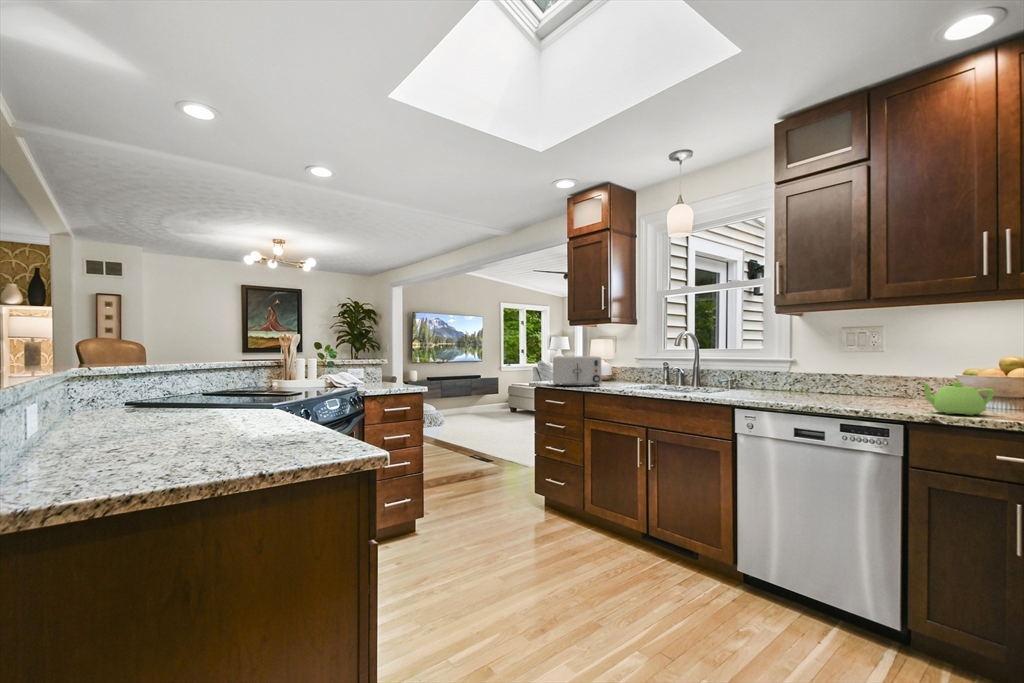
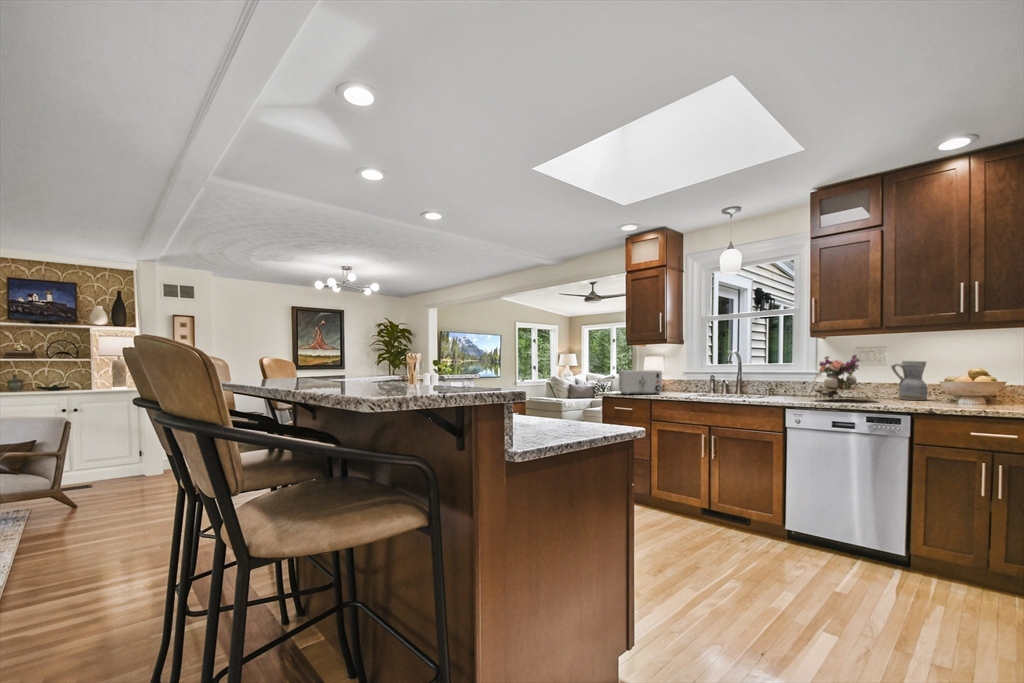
flower arrangement: none [772,334,864,399] -> present [812,354,878,399]
ceramic pitcher: none [887,344,937,400] -> present [891,360,928,400]
teapot: present [921,382,995,416] -> none [921,386,972,408]

